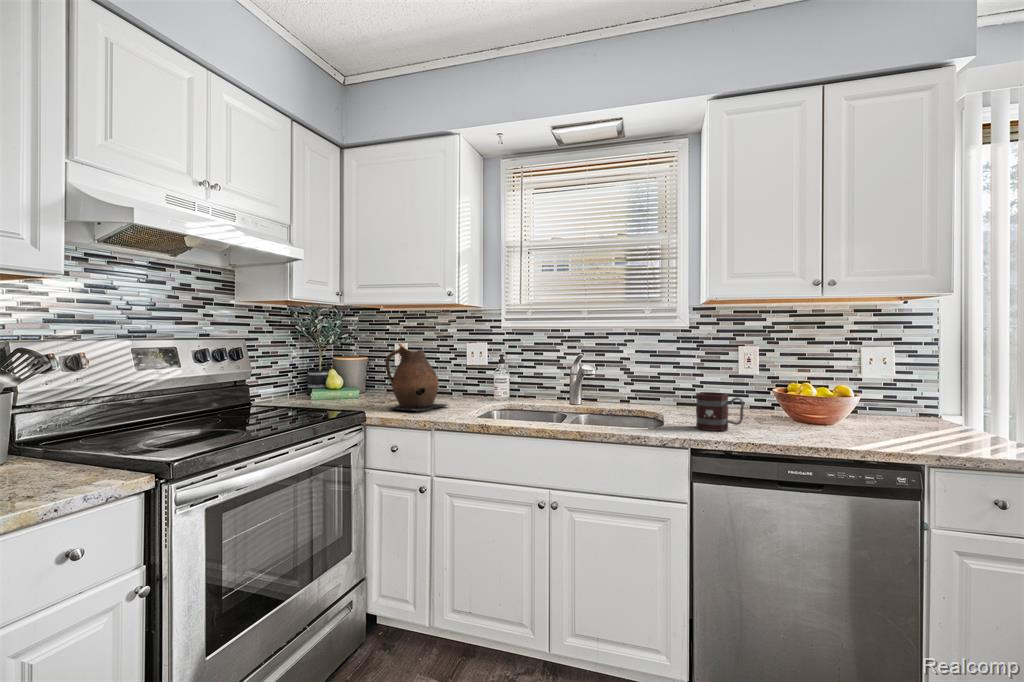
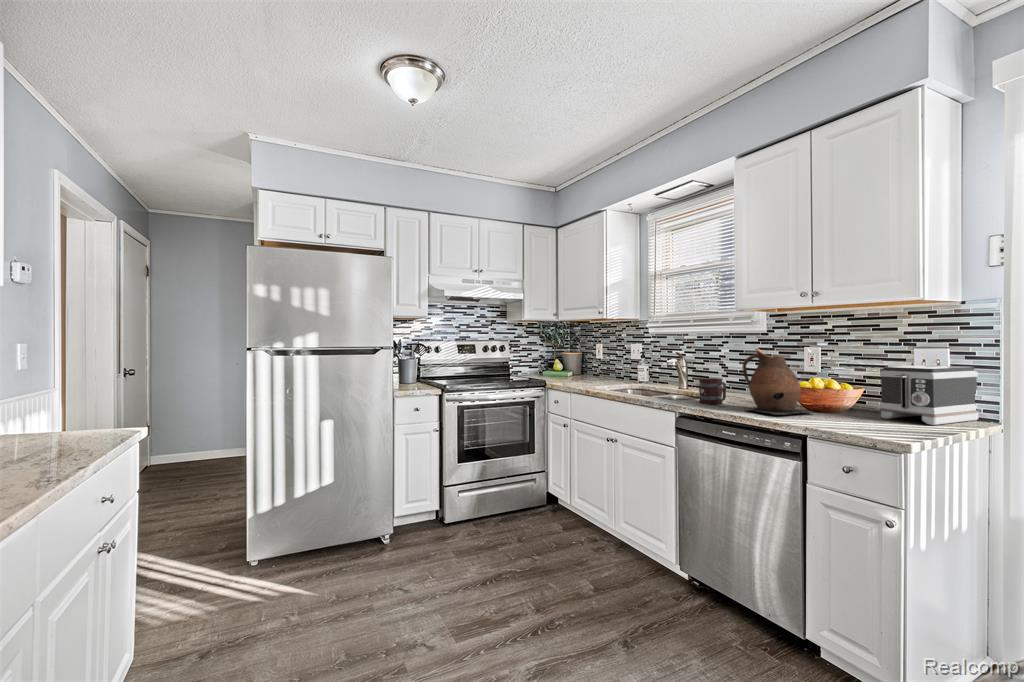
ceramic pitcher: present [385,344,448,412] -> present [742,349,813,415]
toaster: none [871,365,954,430] -> present [879,365,978,425]

